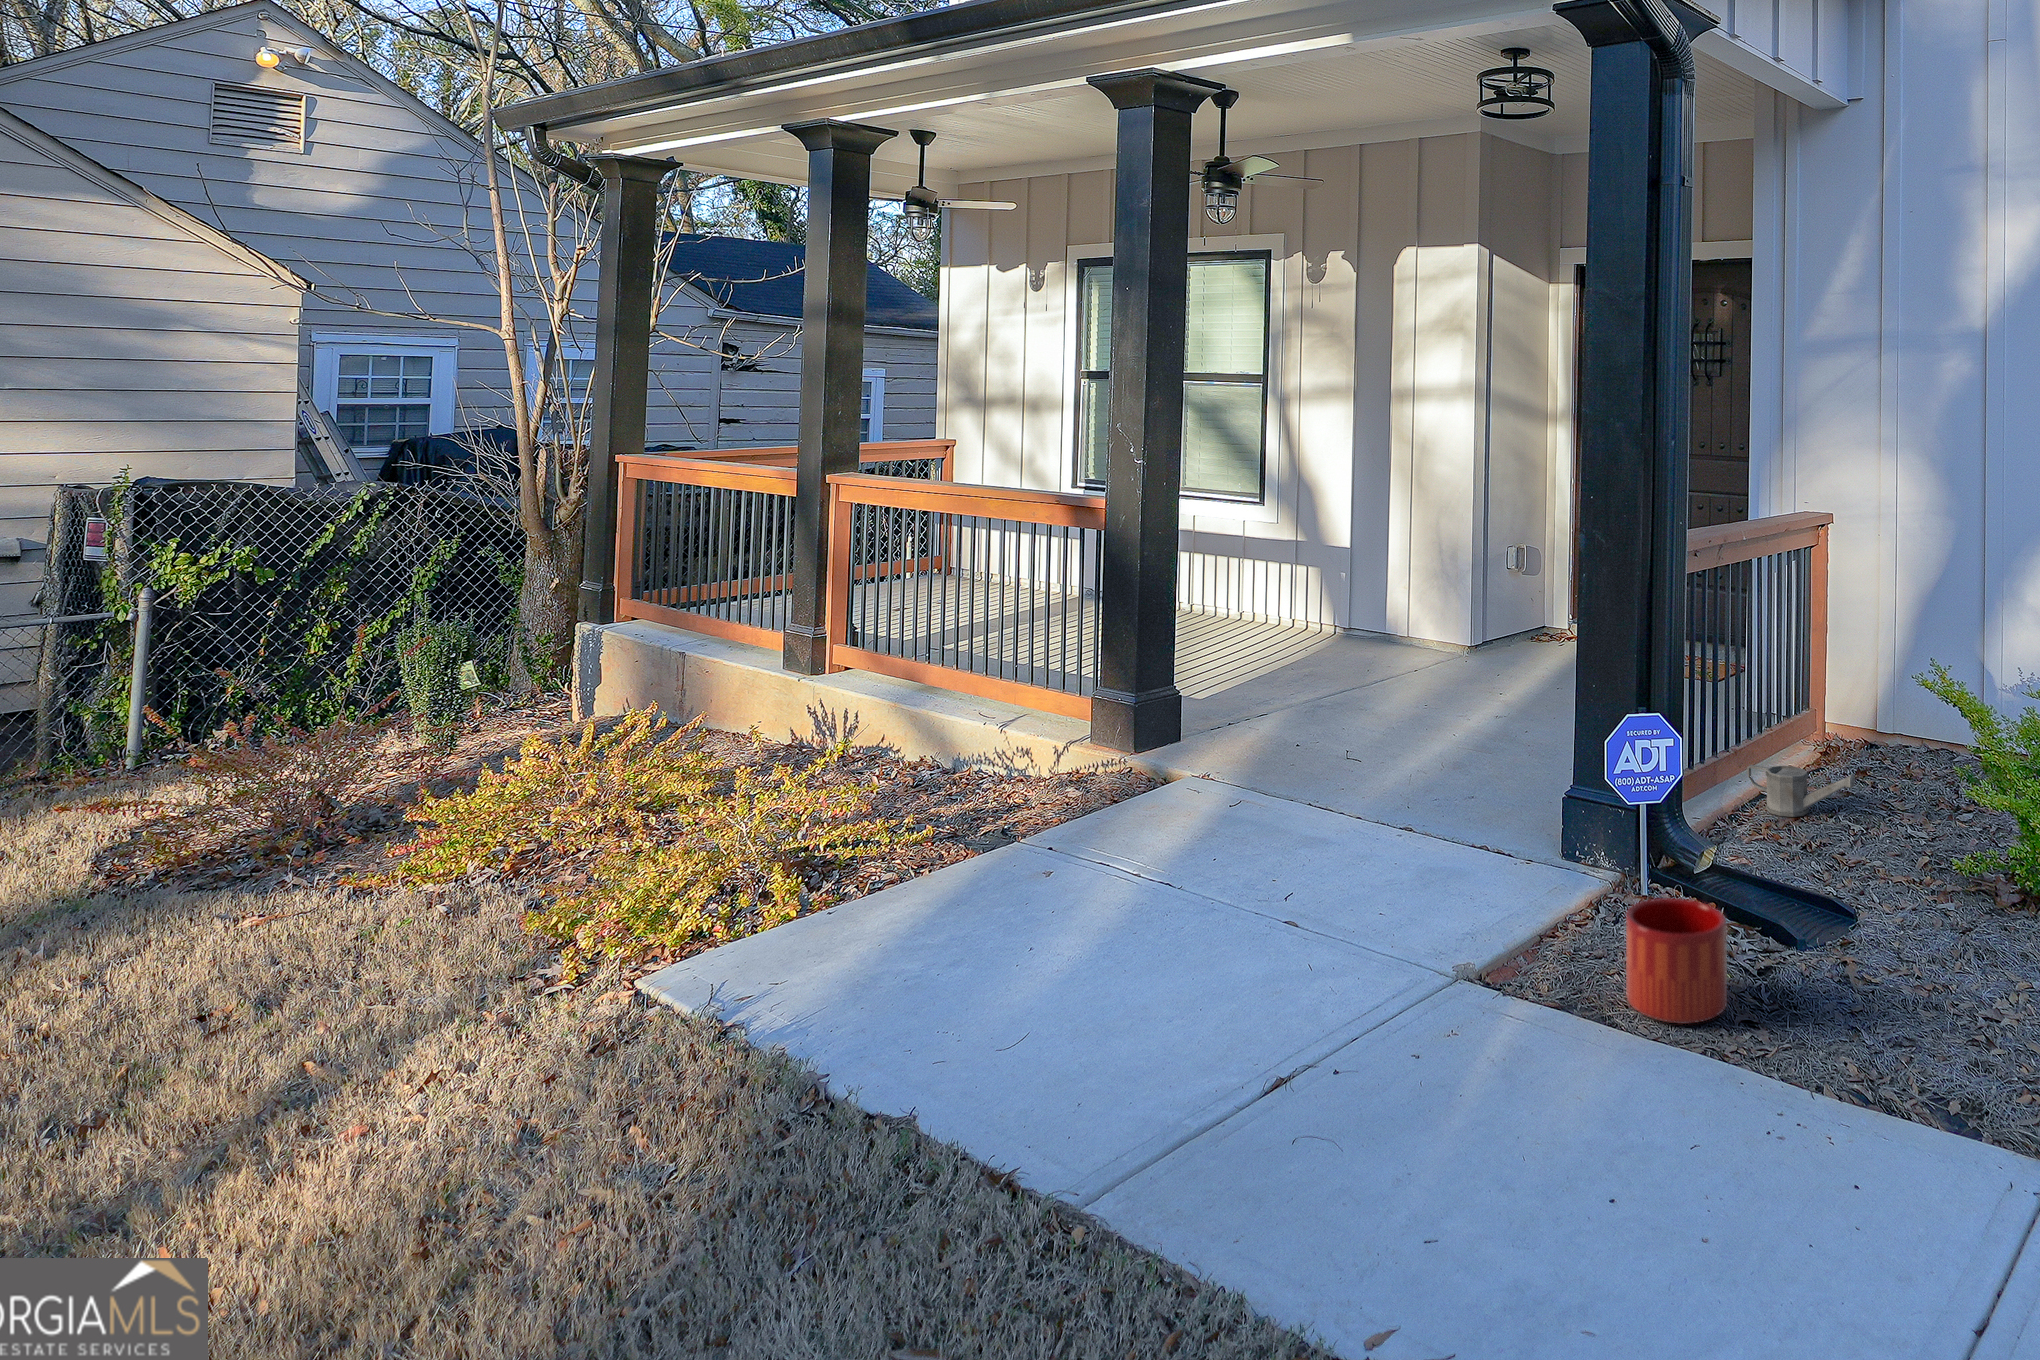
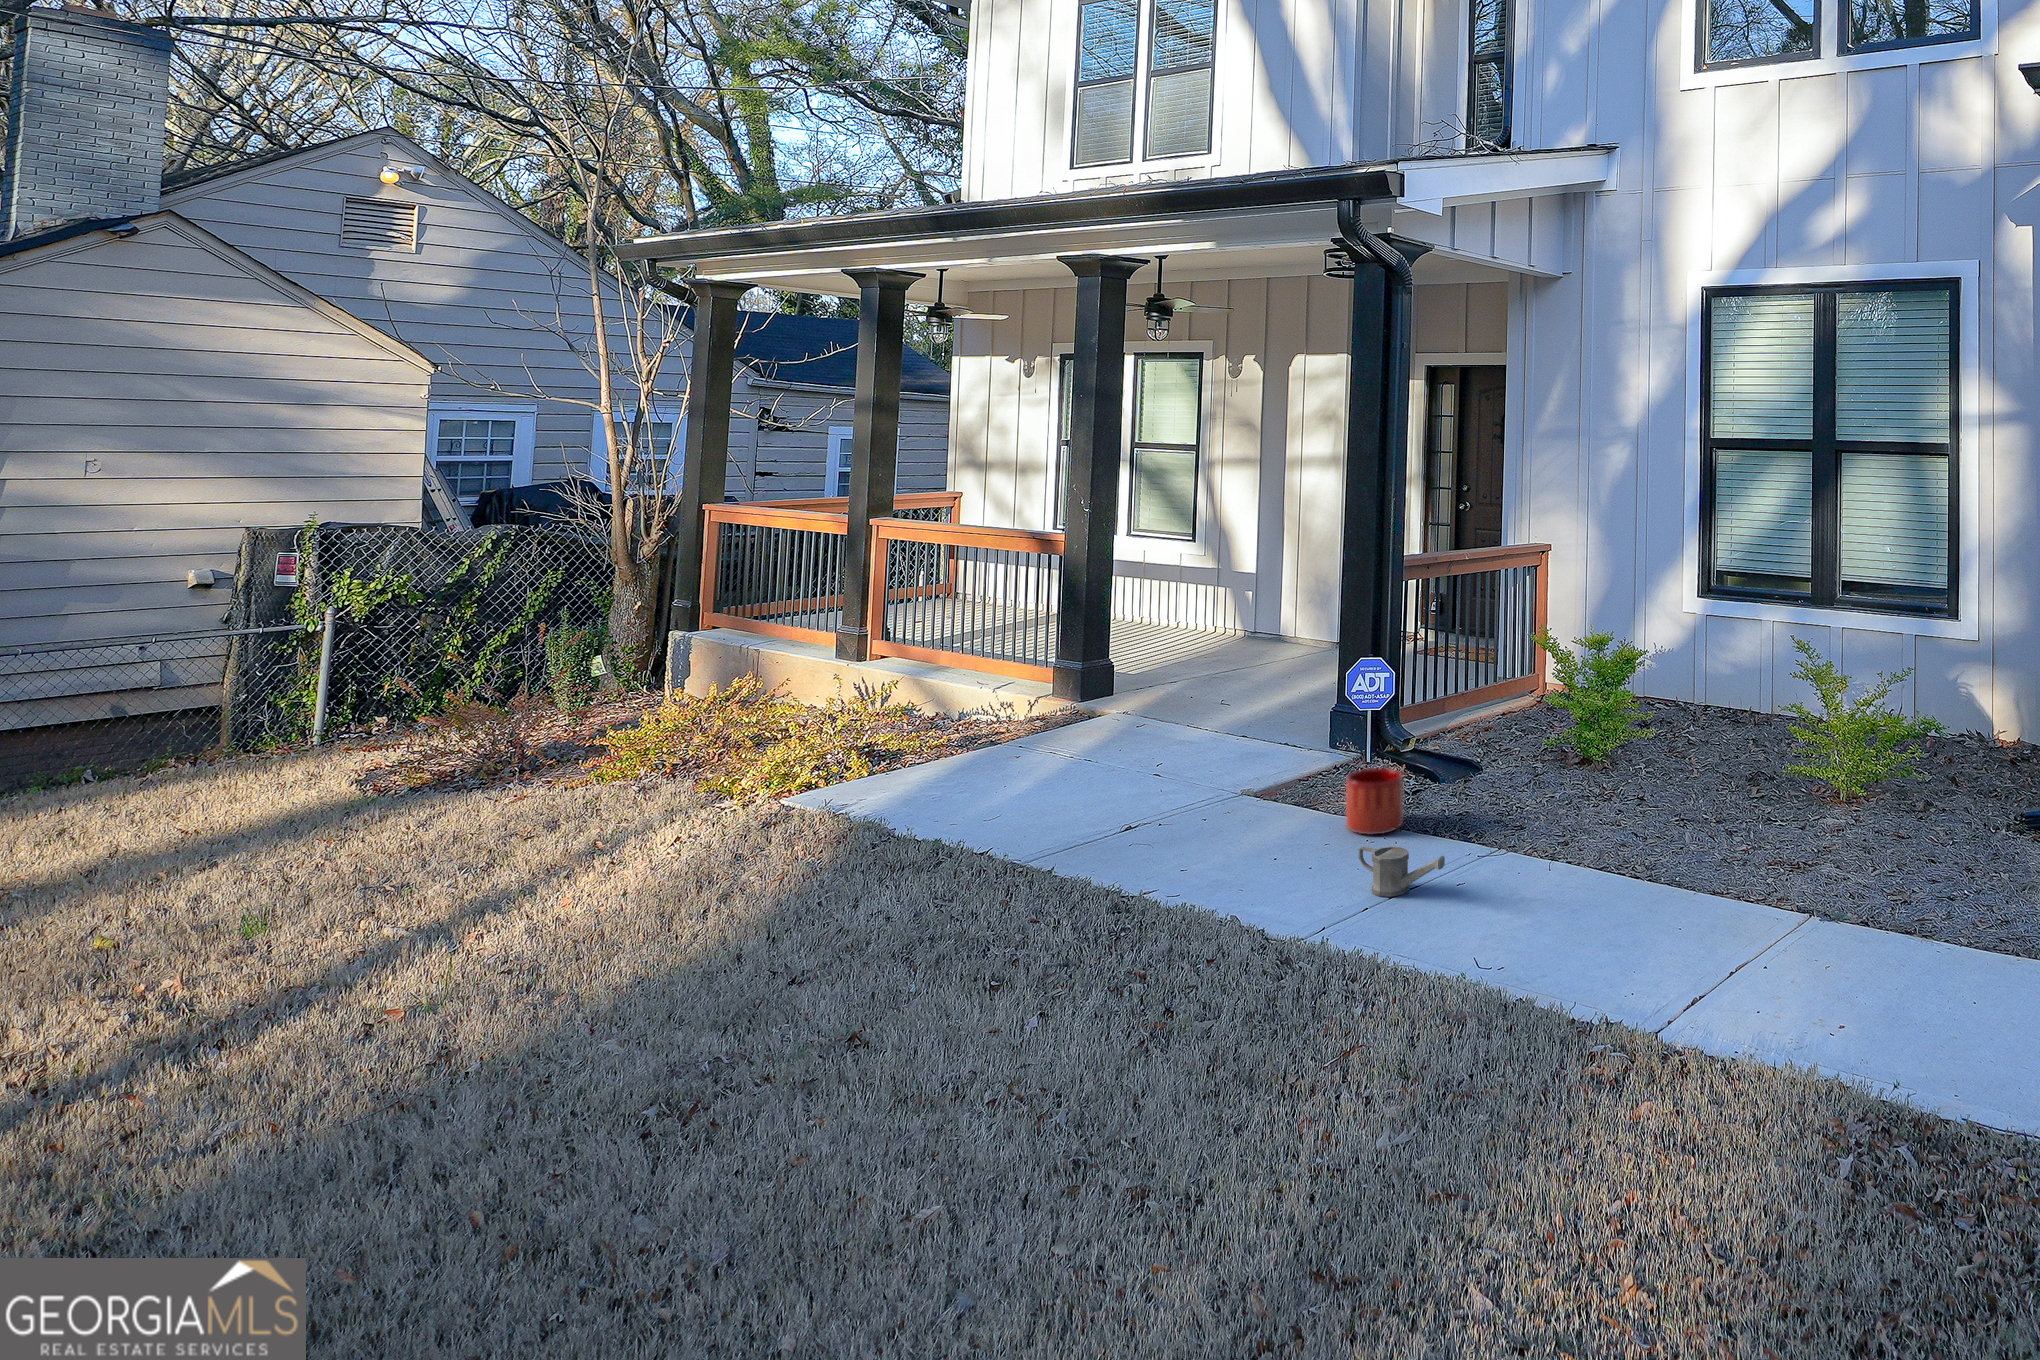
watering can: present [1747,765,1855,817] -> present [1359,846,1445,897]

